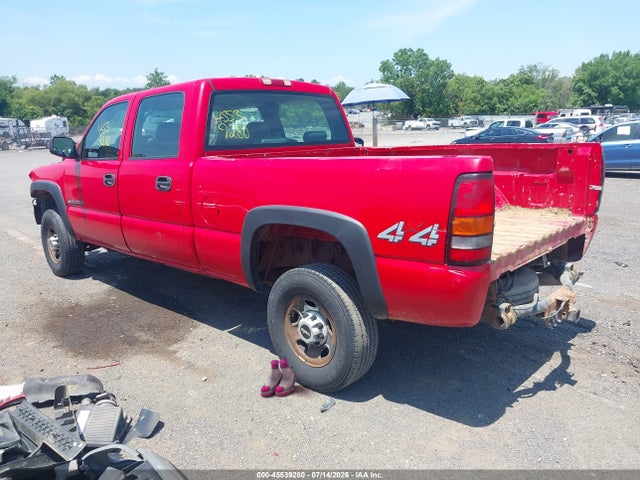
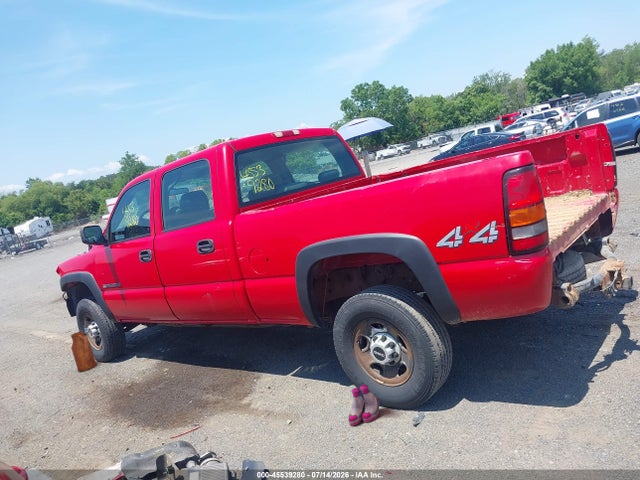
watering can: none [29,241,52,281] -> present [71,331,97,372]

